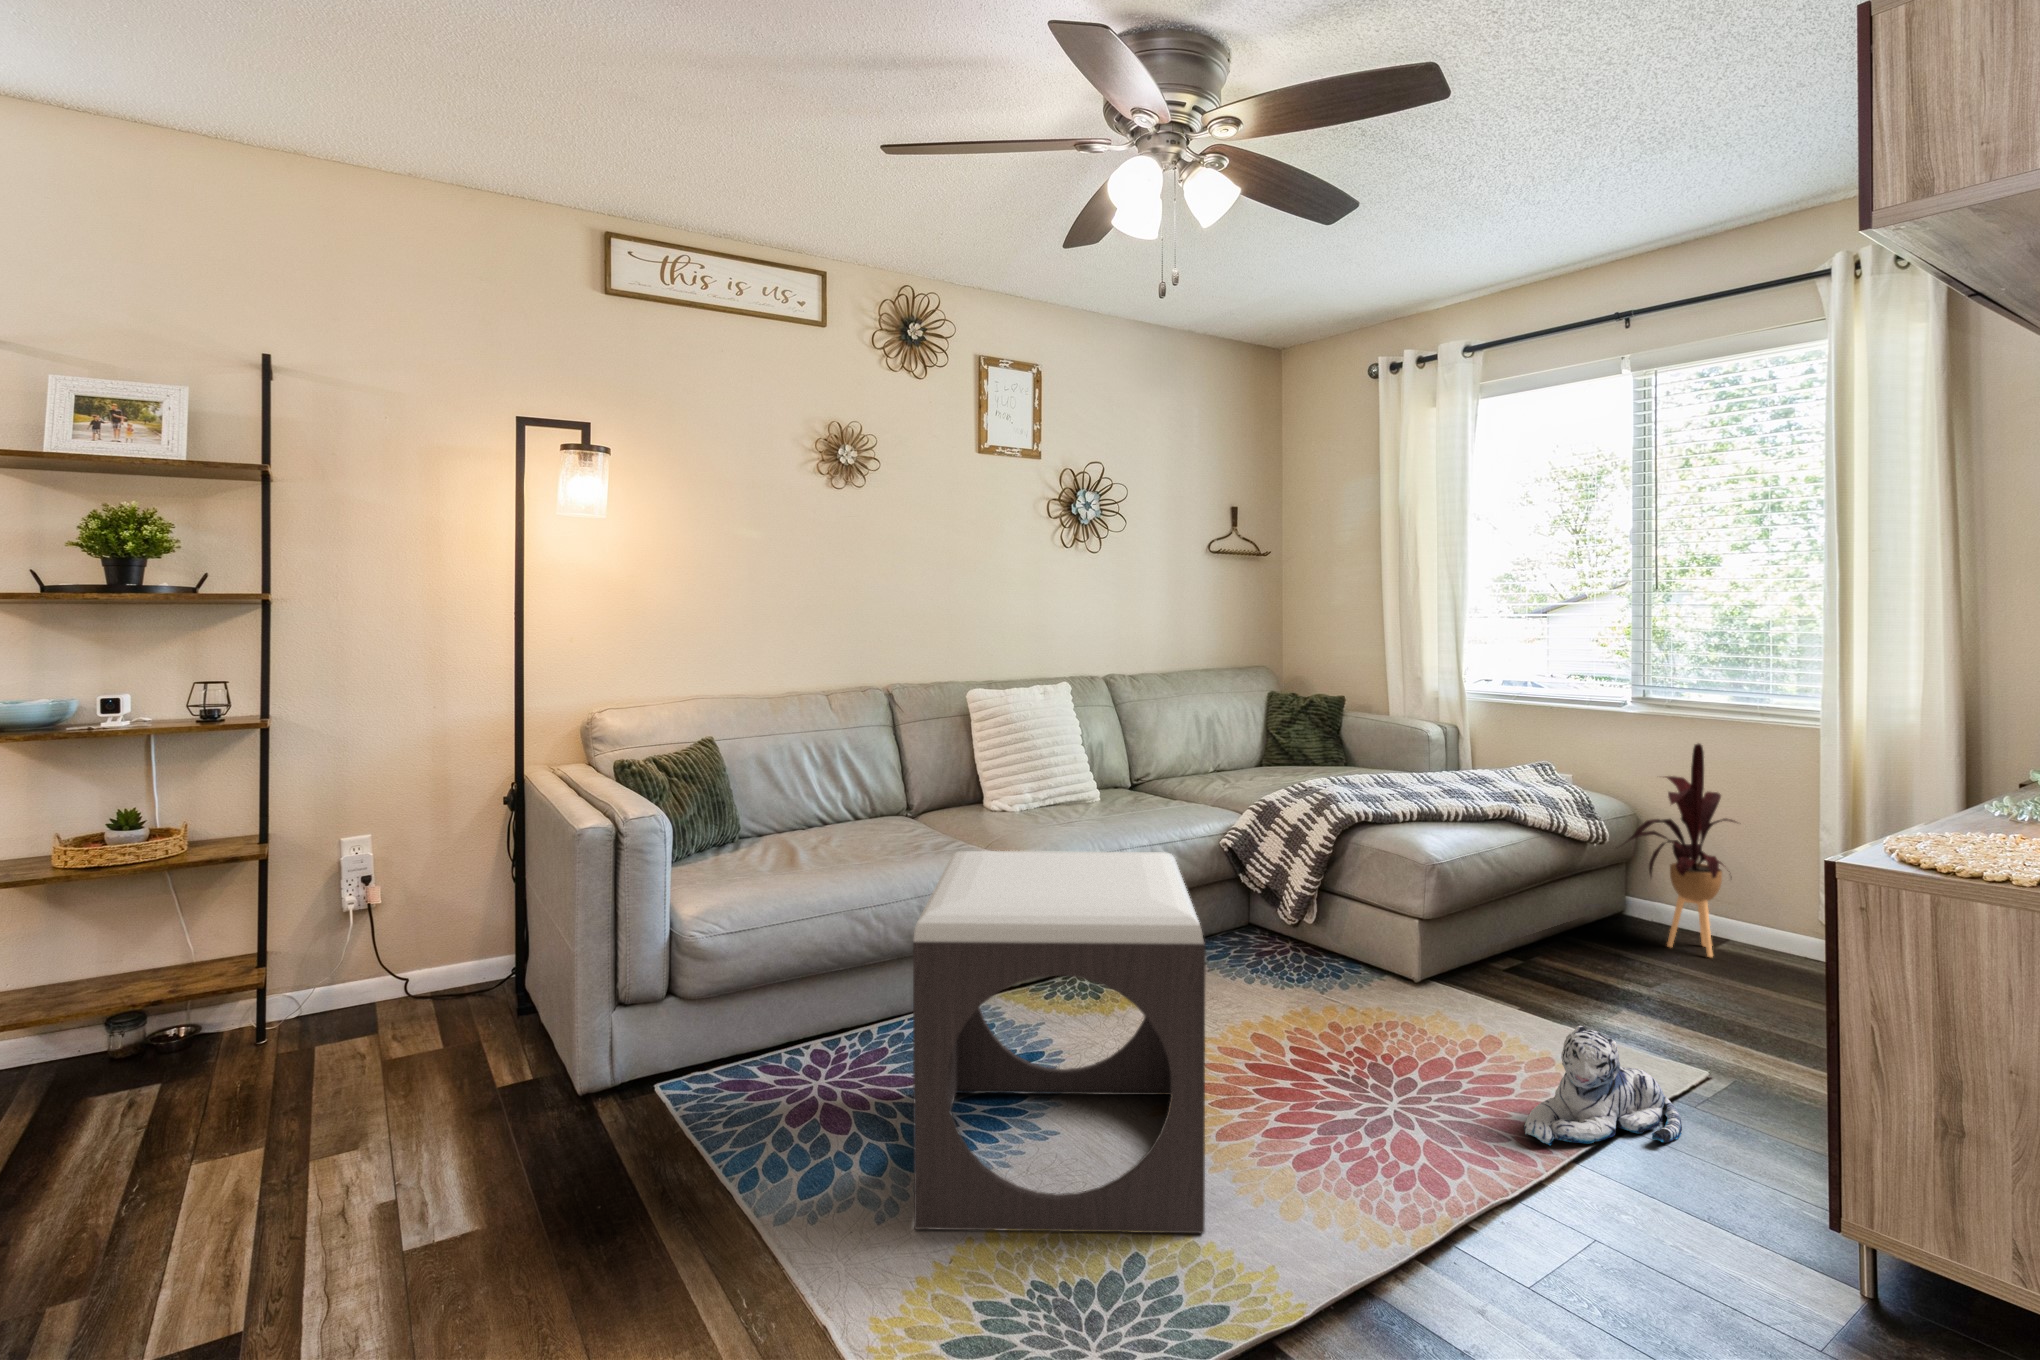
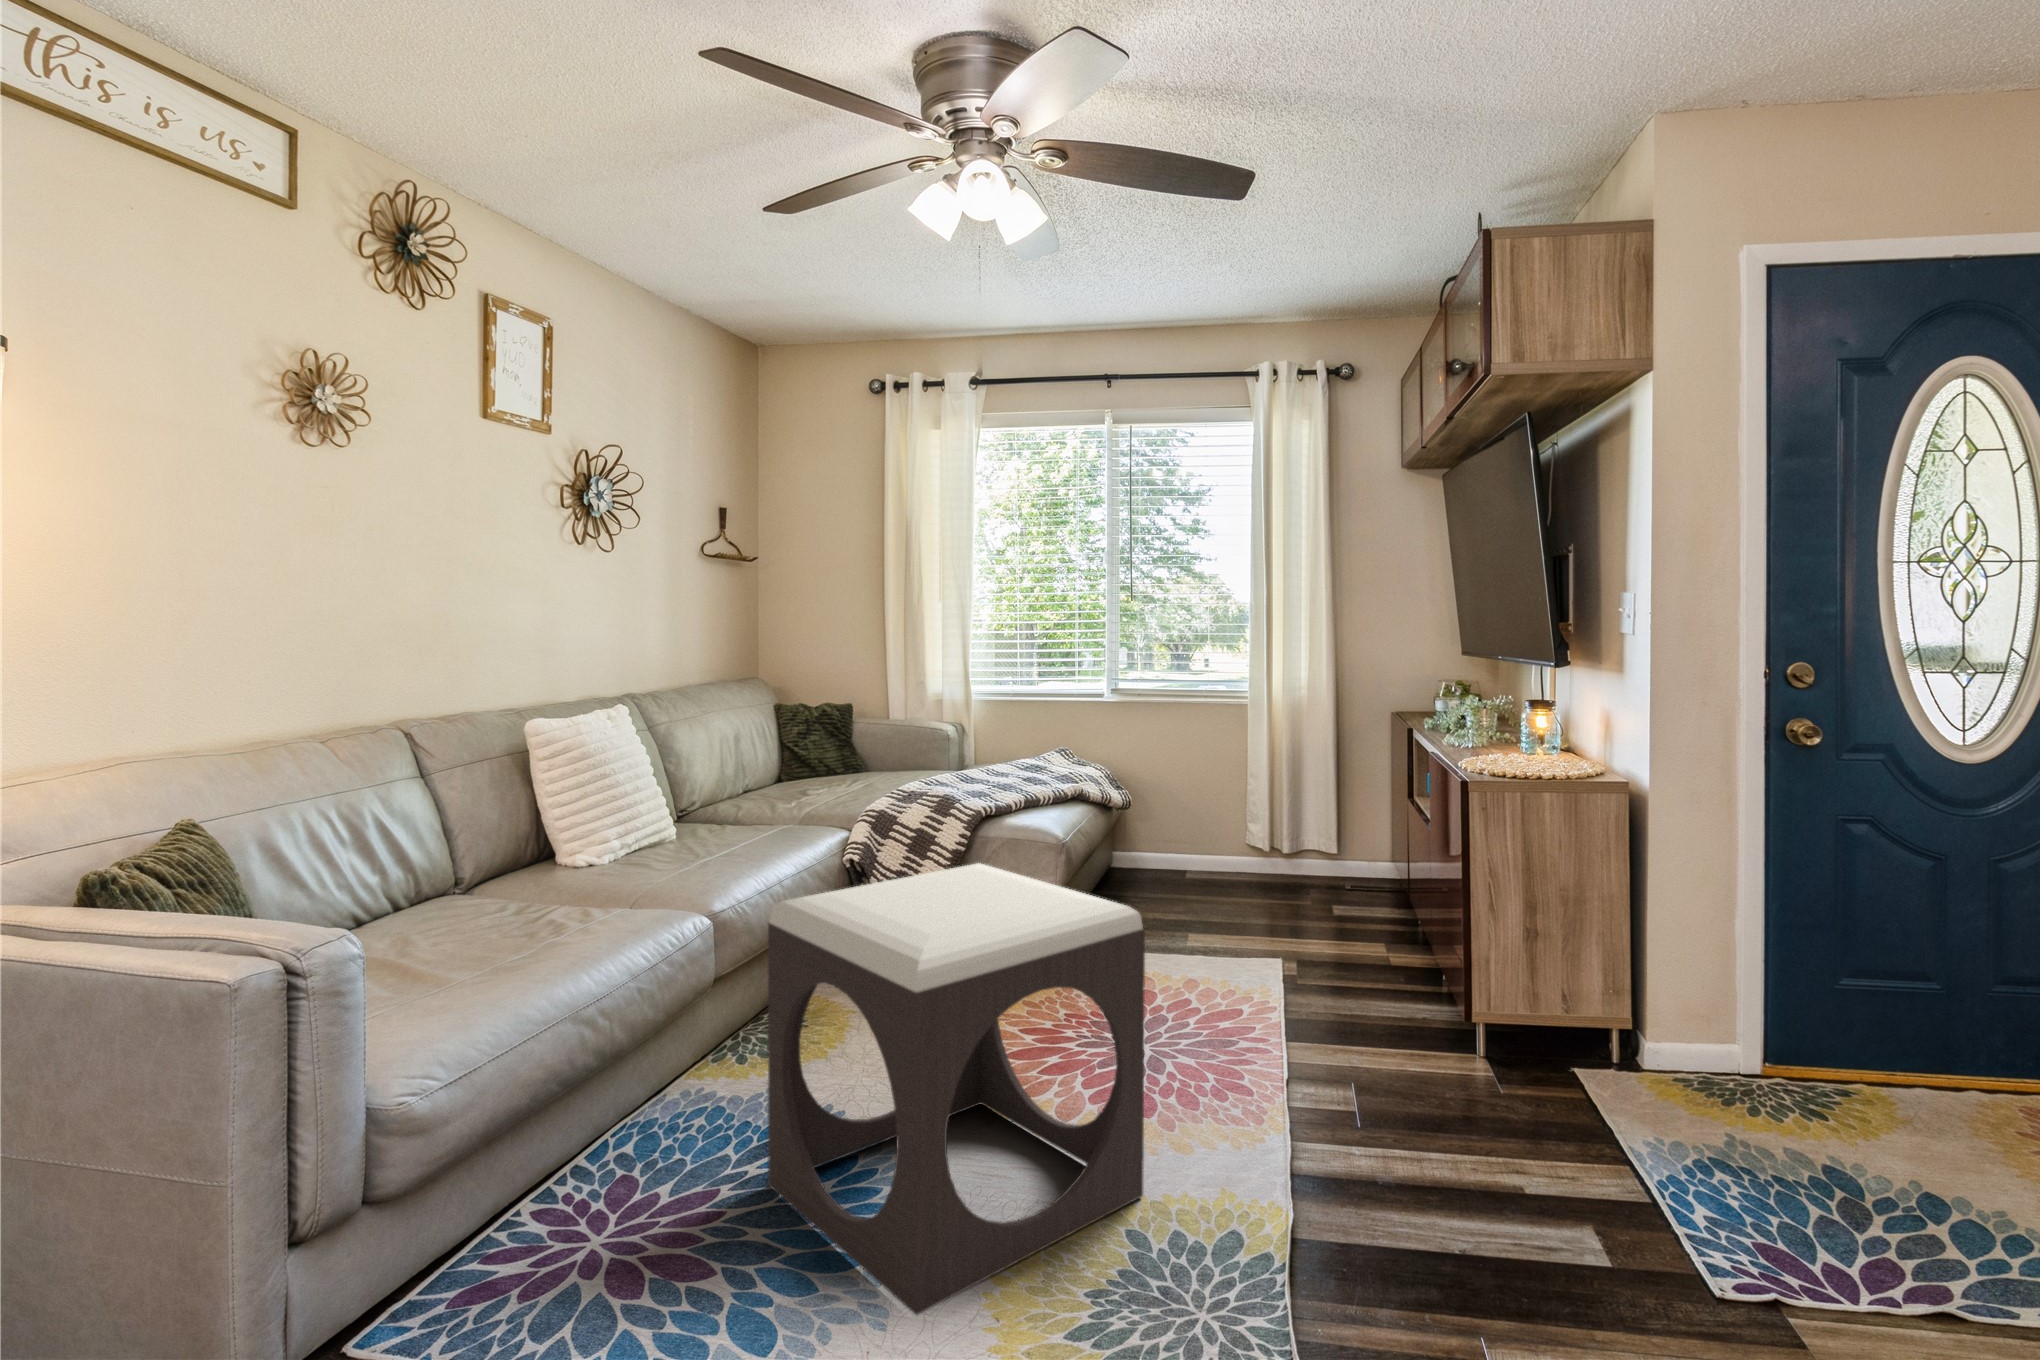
house plant: present [1624,743,1735,957] -> none [1124,723,1210,889]
plush toy: present [1524,1026,1682,1145] -> none [1228,945,1311,1042]

